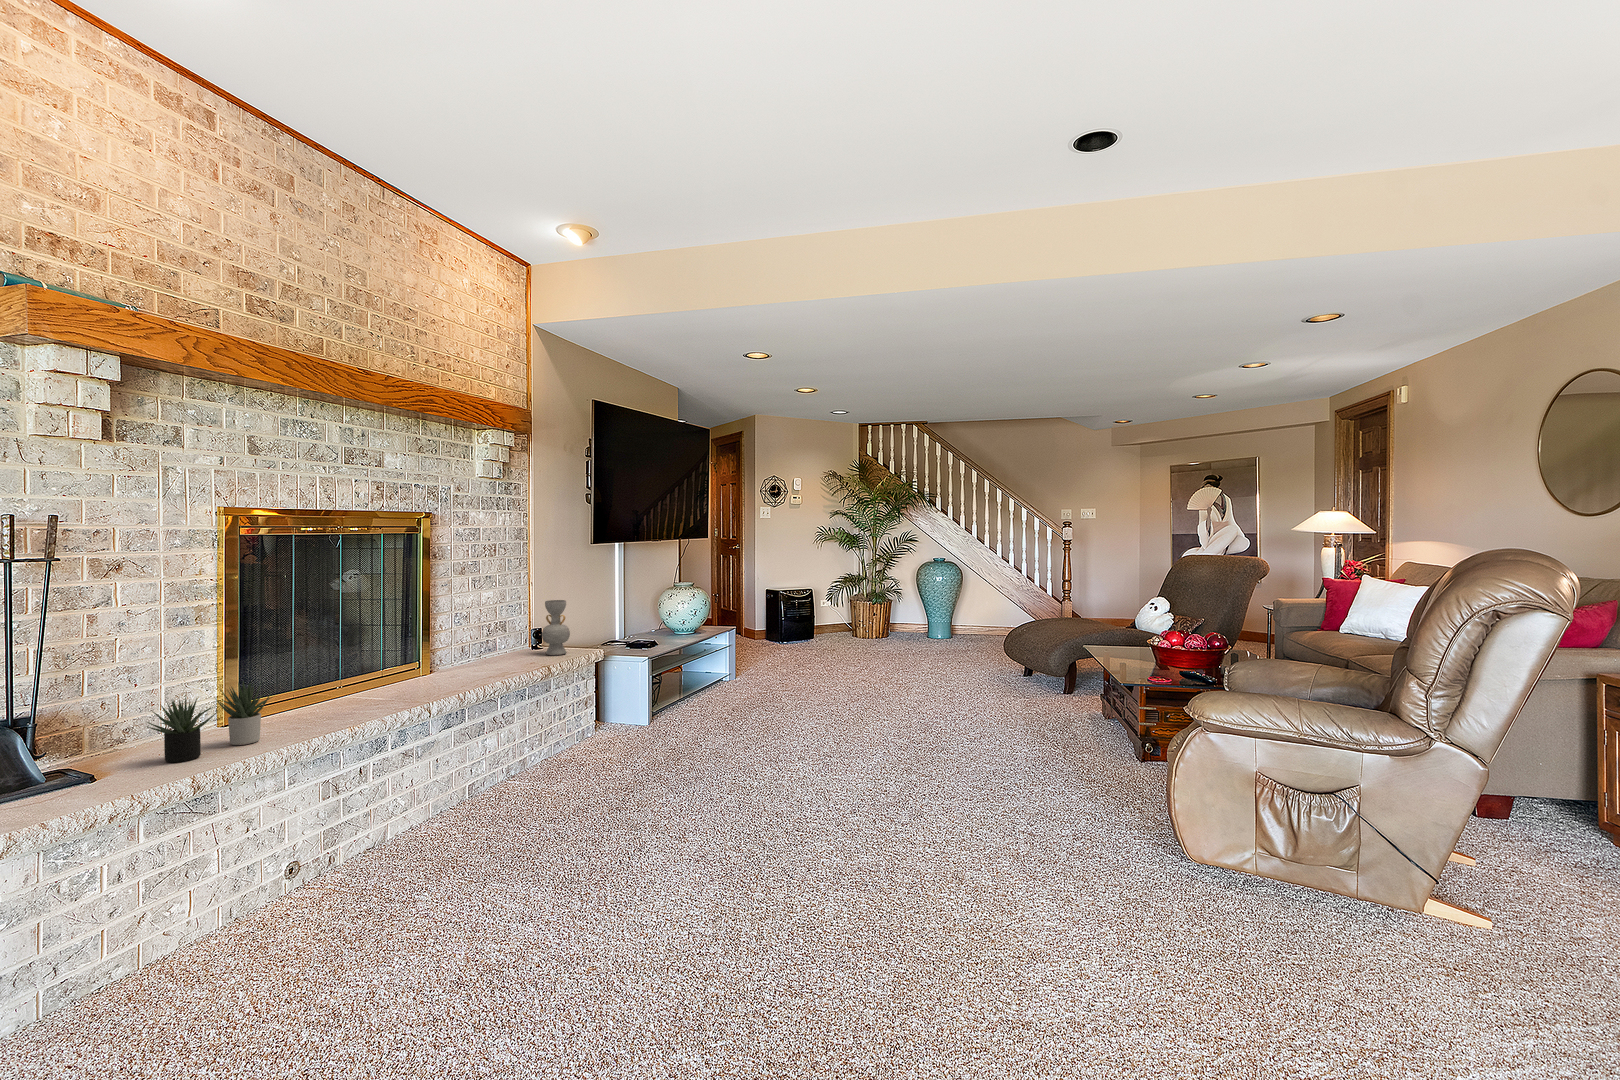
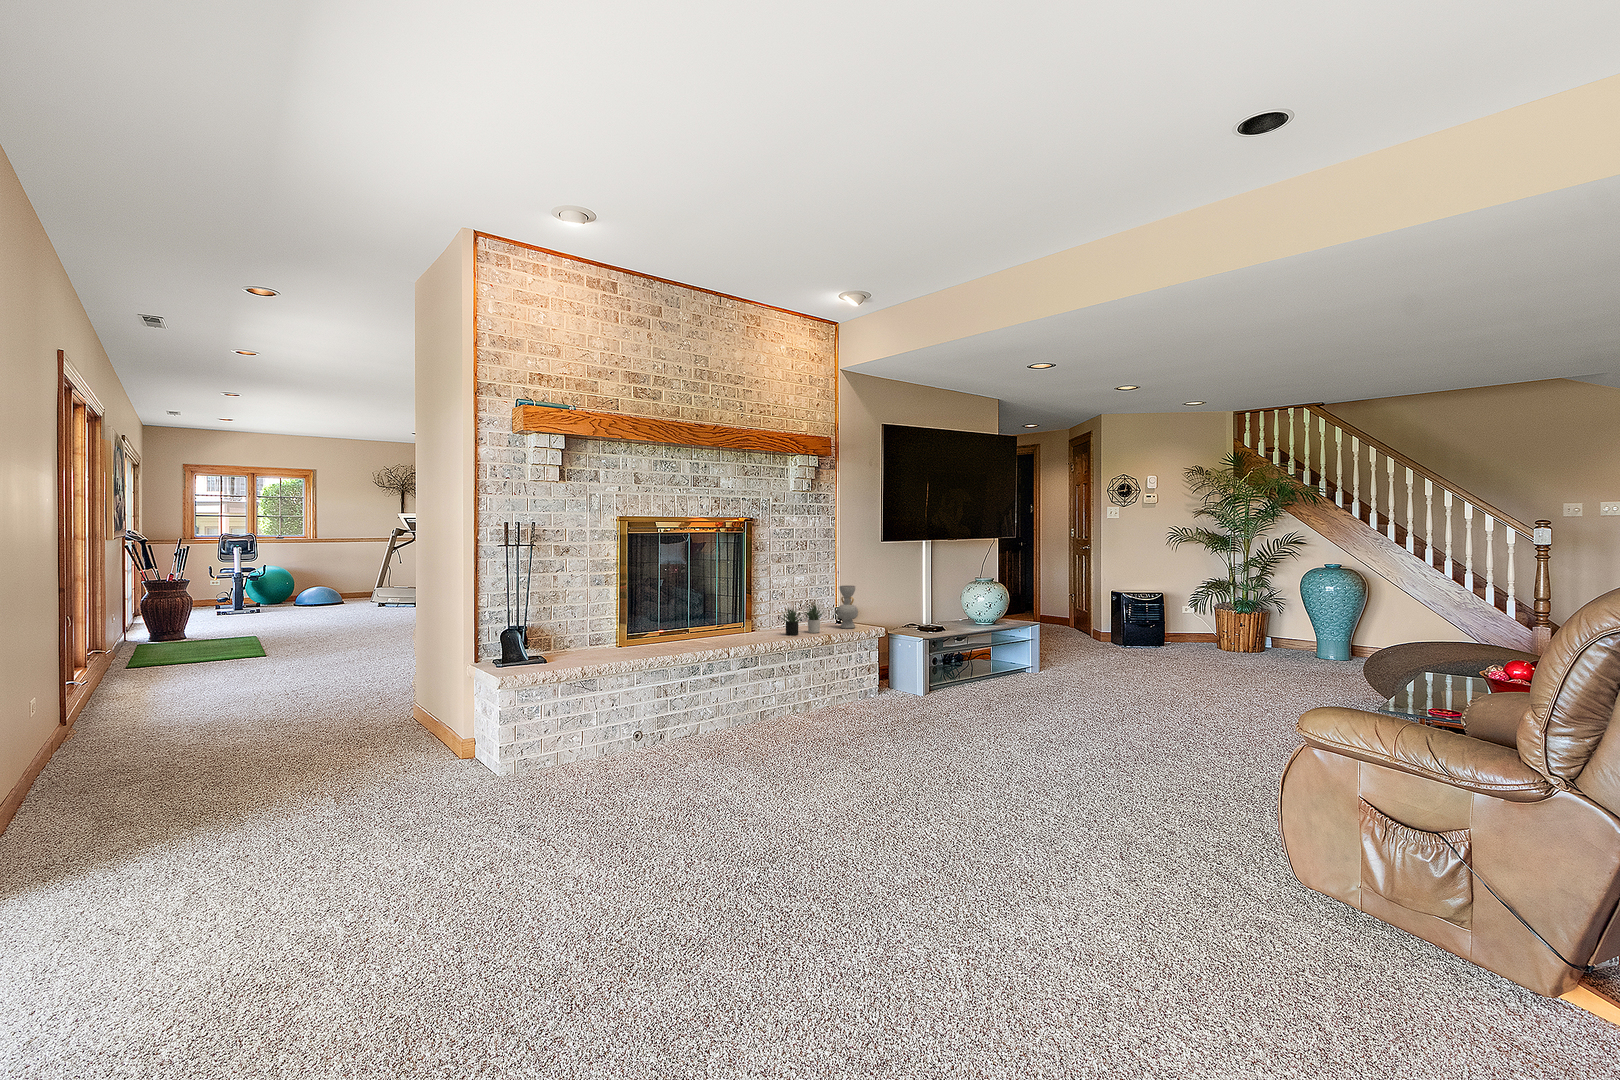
succulent plant: present [147,682,272,762] -> present [781,605,823,635]

